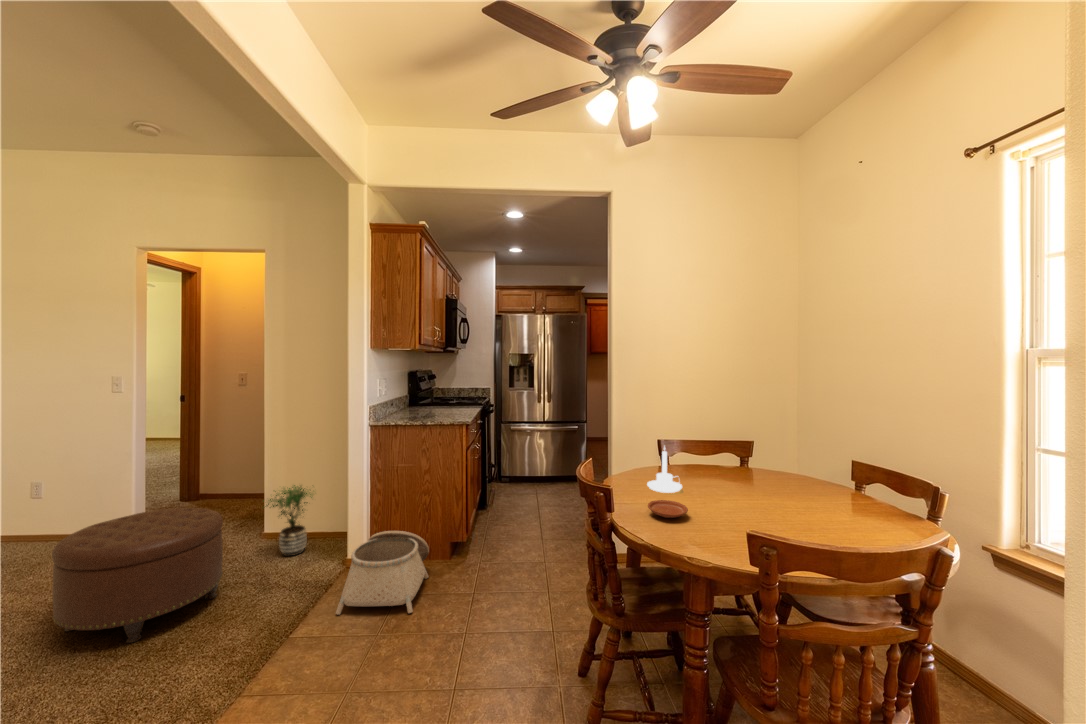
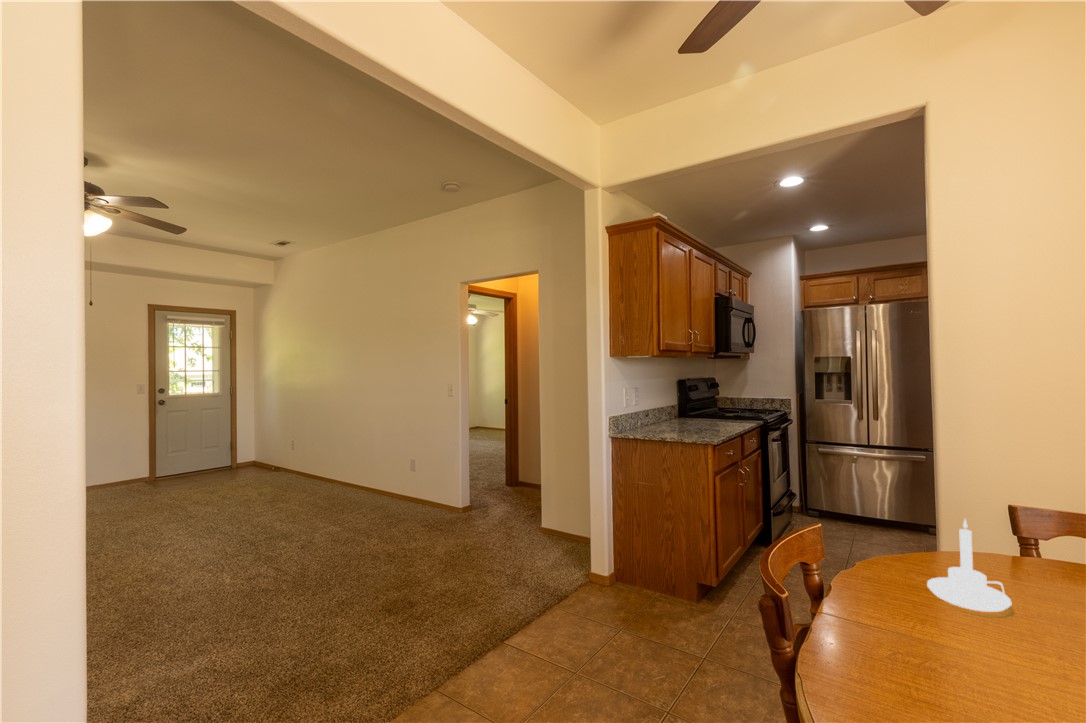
potted plant: present [265,485,312,556] -> none [530,486,576,555]
plate: present [648,500,688,518] -> none [874,615,966,662]
ottoman: present [52,508,223,643] -> none [391,492,493,593]
basket: present [336,531,429,615] -> none [560,552,666,652]

